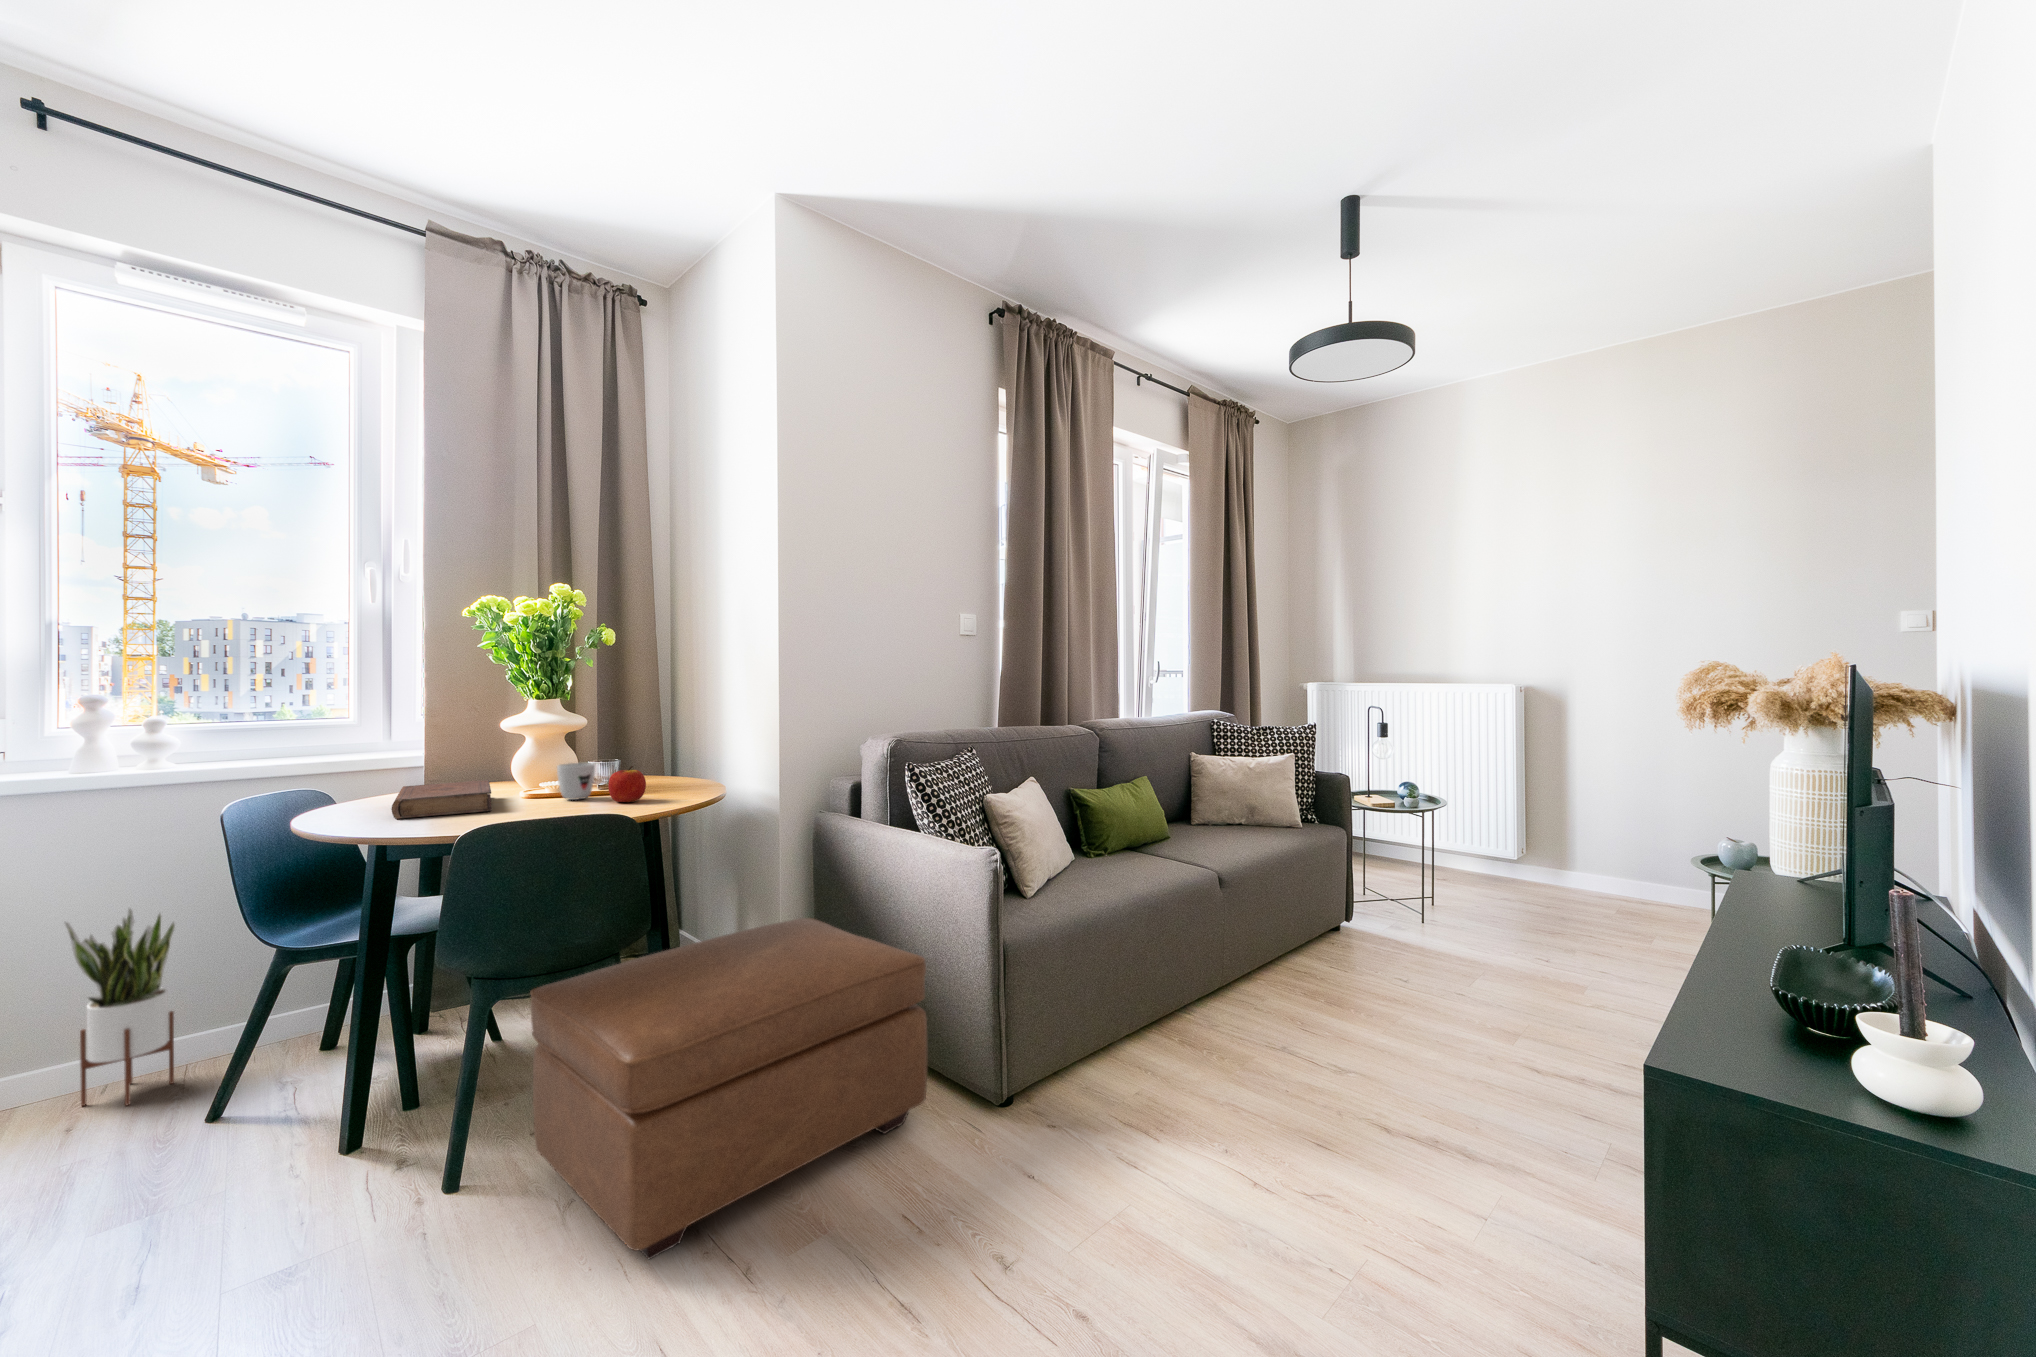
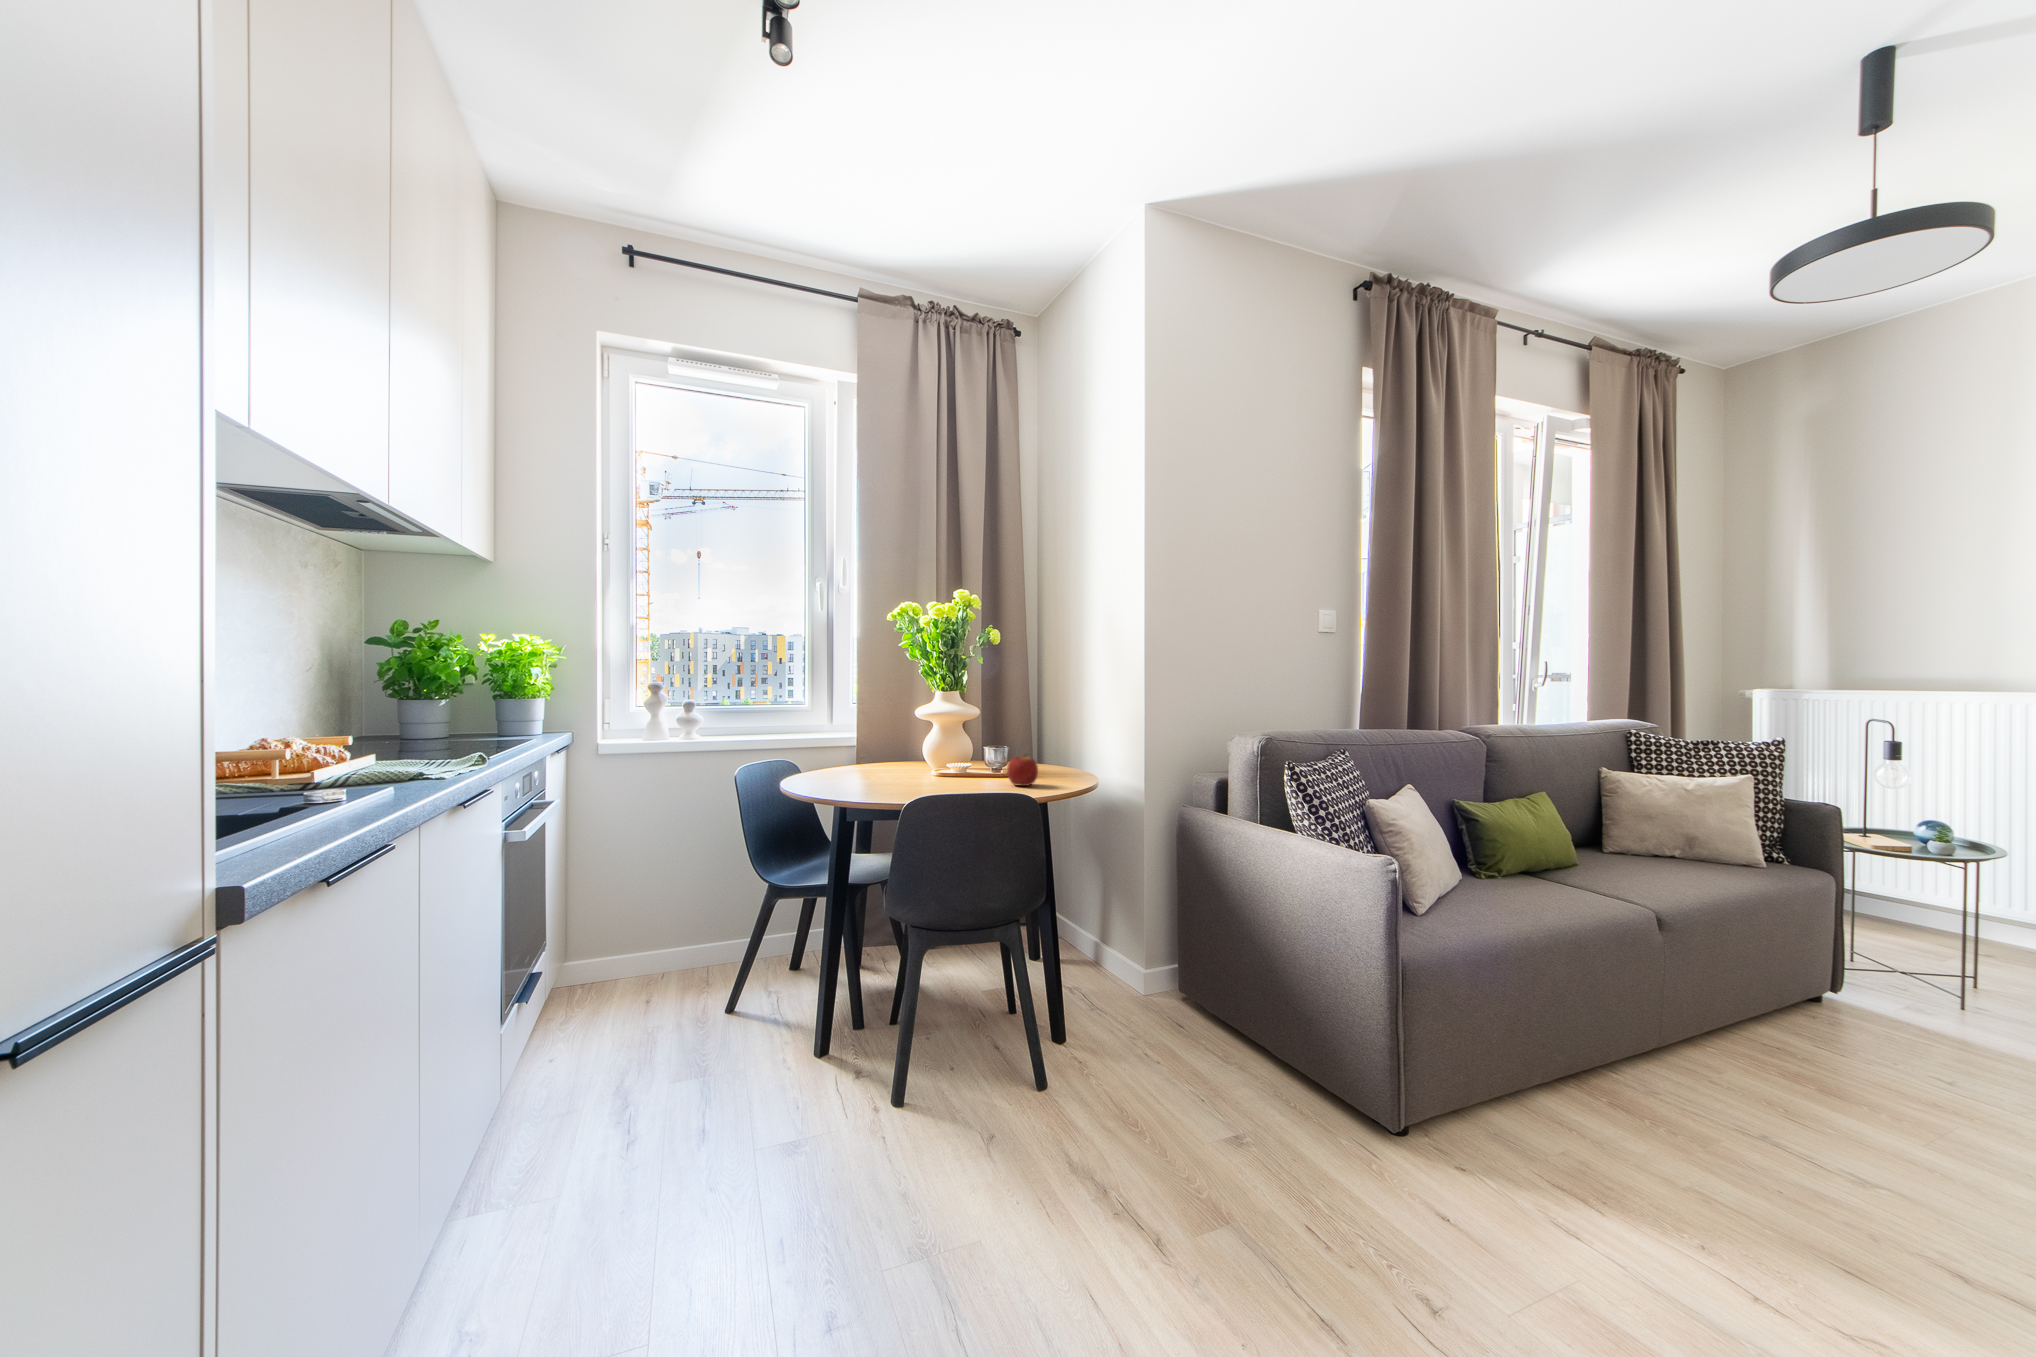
mug: present [557,763,595,800] -> none [964,748,994,781]
book: present [391,781,492,819] -> none [848,760,919,789]
potted plant: present [64,908,175,1106] -> none [642,842,701,990]
ottoman: present [530,918,927,1259] -> none [959,909,1319,1209]

